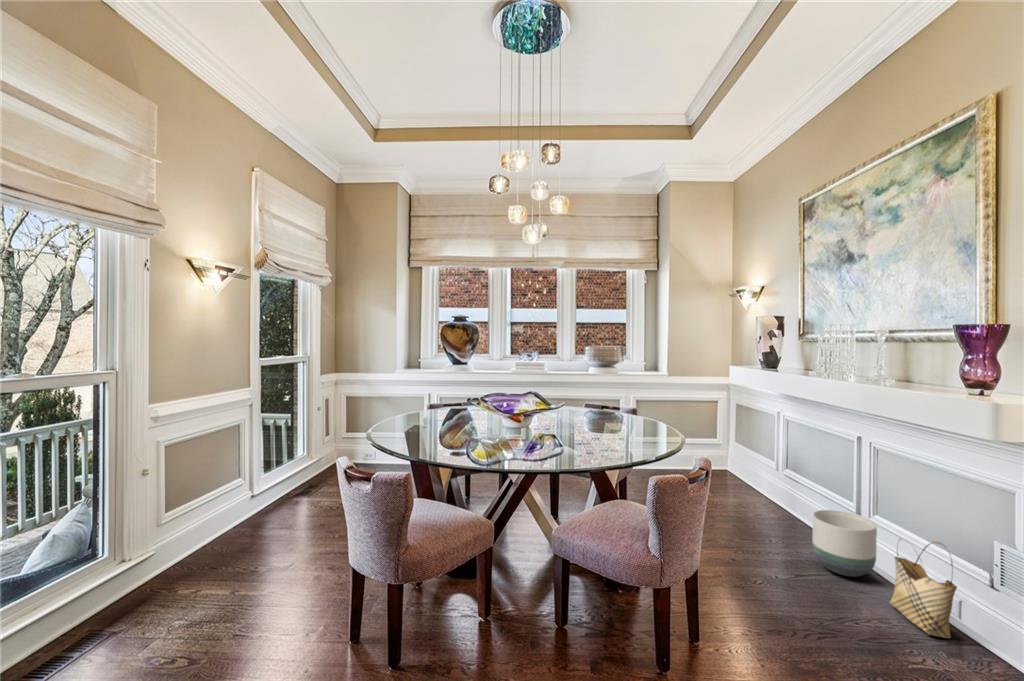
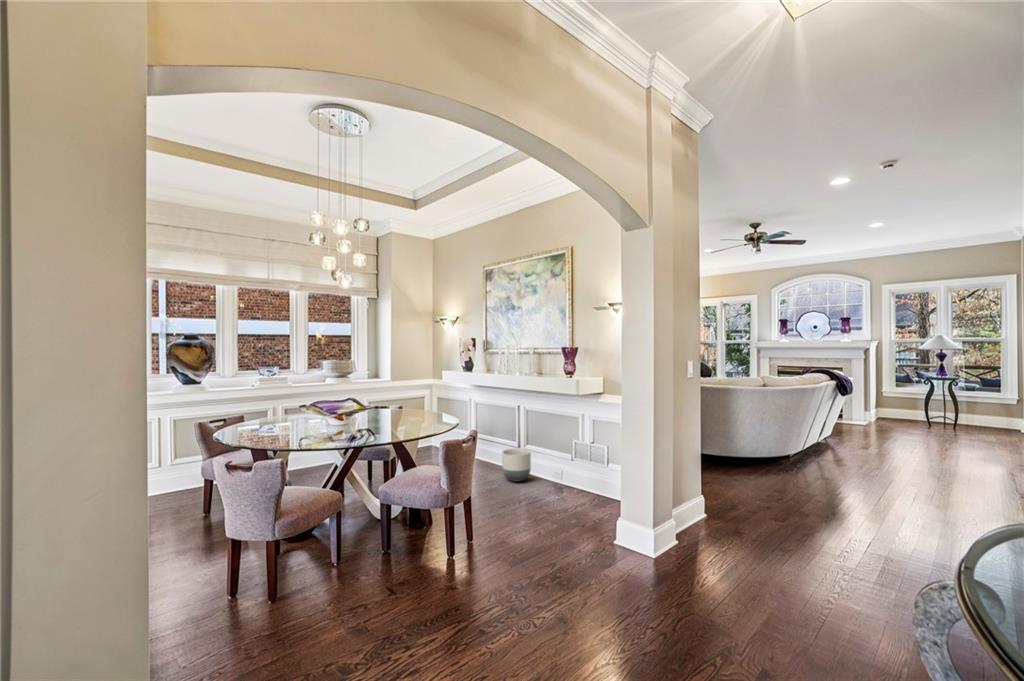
woven basket: present [890,539,957,638] -> none [539,450,565,493]

